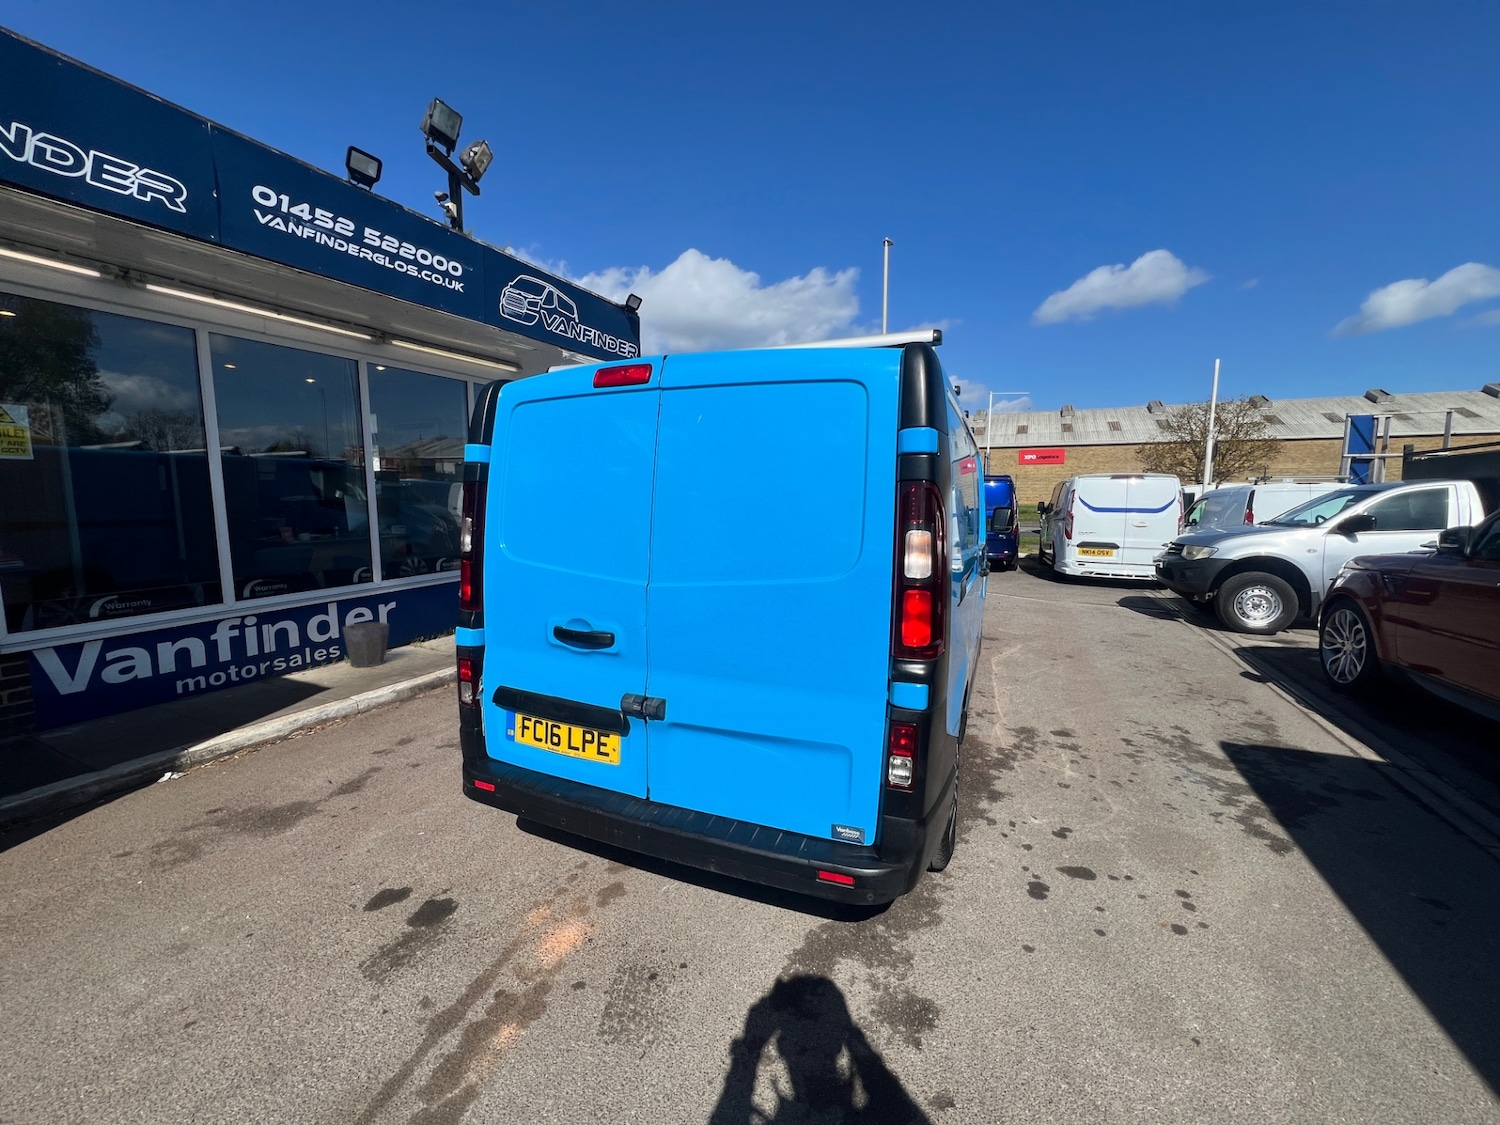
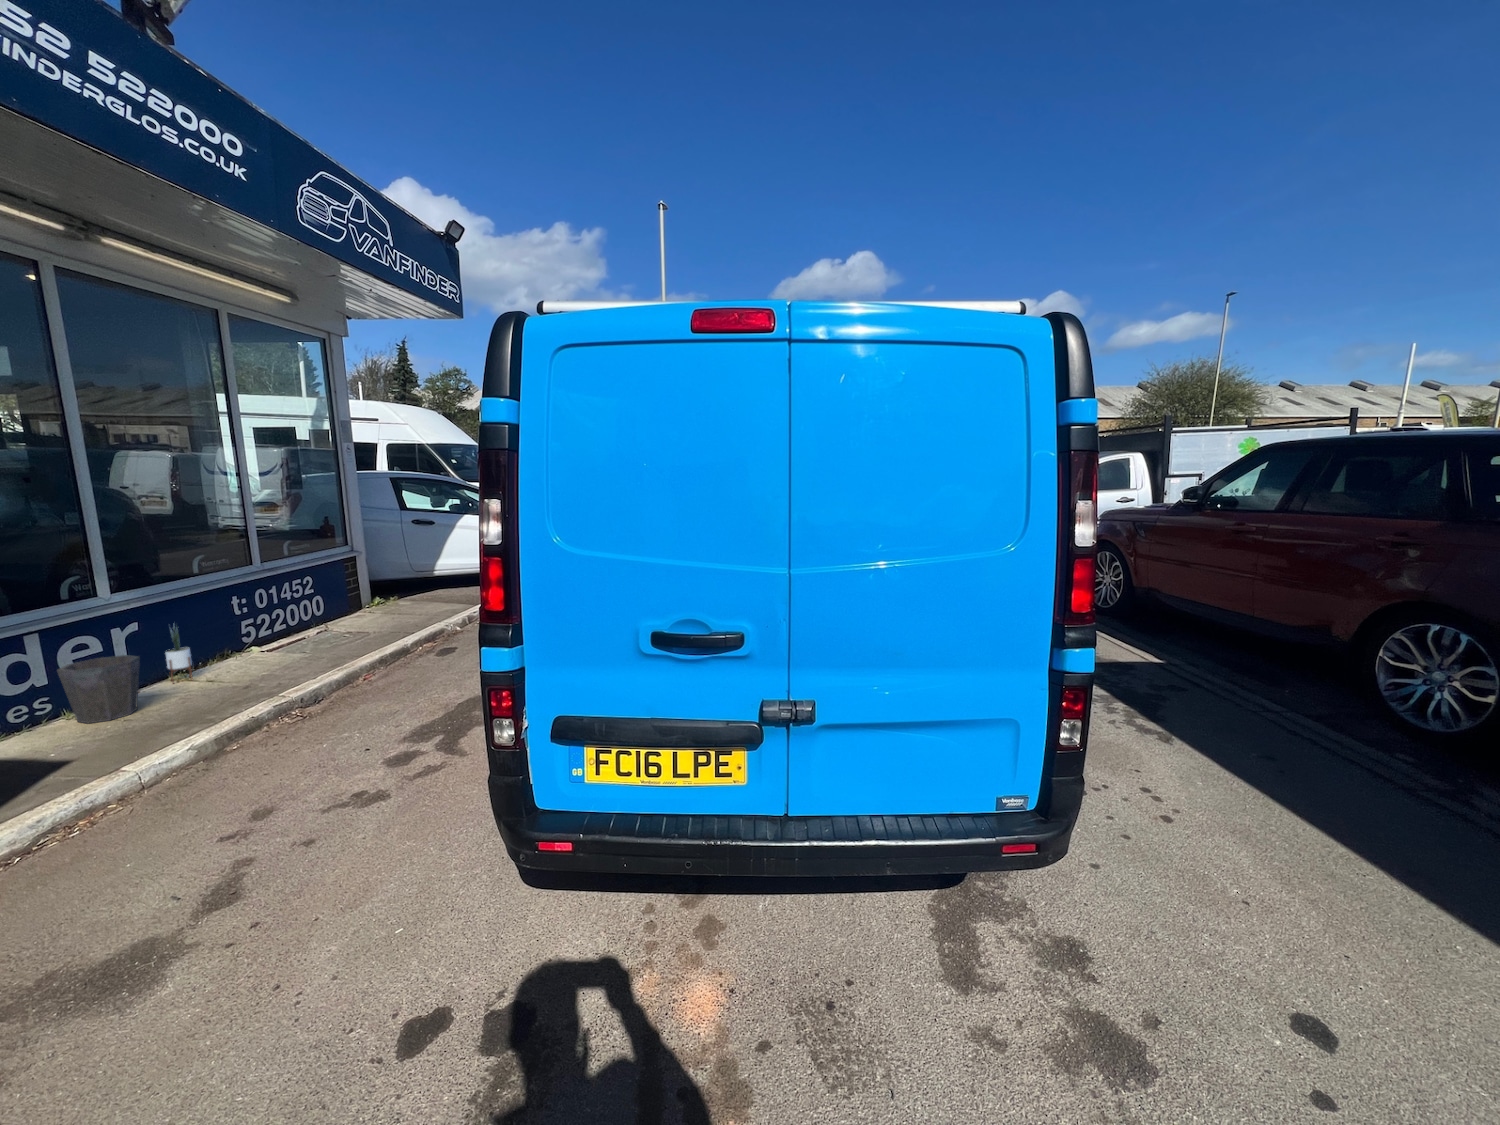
potted plant: none [413,602,428,649] -> present [166,627,193,683]

